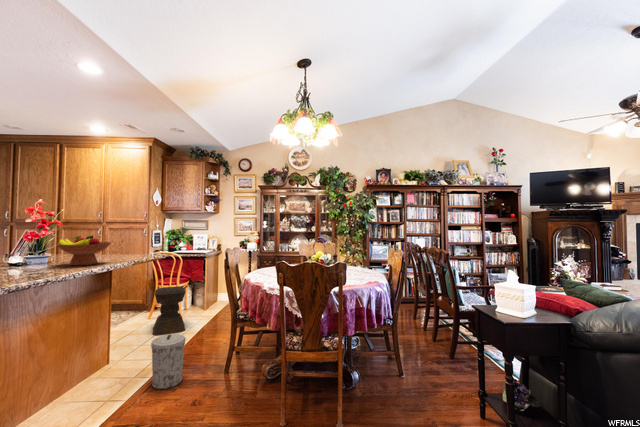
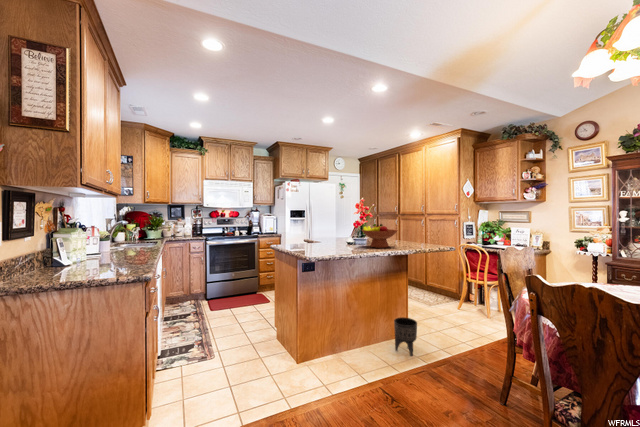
stool: present [153,286,186,335] -> none [454,280,491,332]
trash can: present [151,334,186,389] -> none [427,327,461,384]
planter: none [101,340,131,385] -> present [394,317,417,356]

